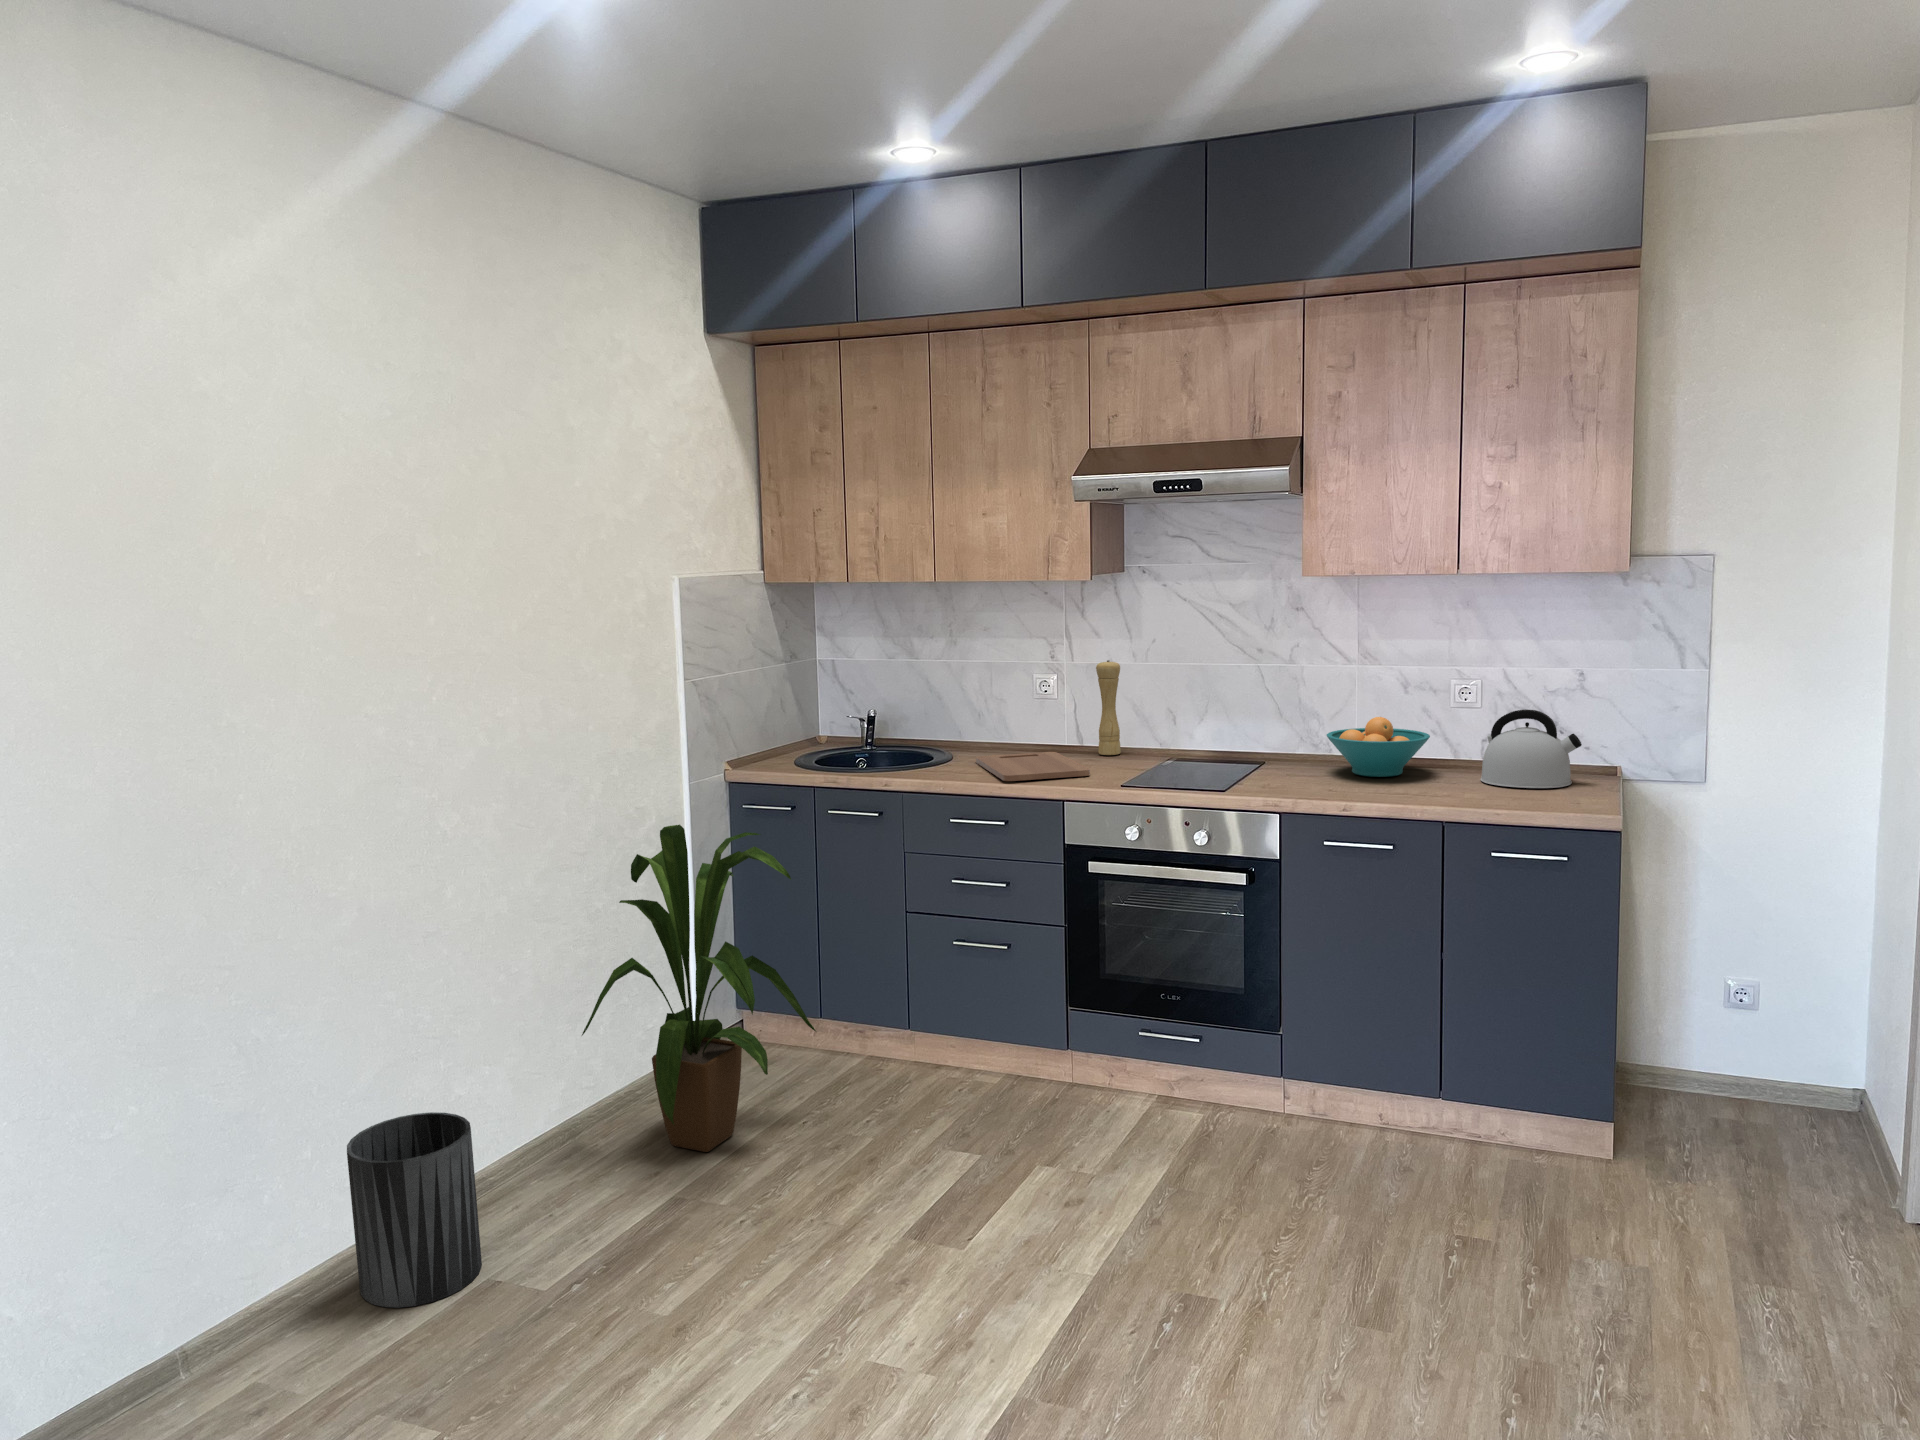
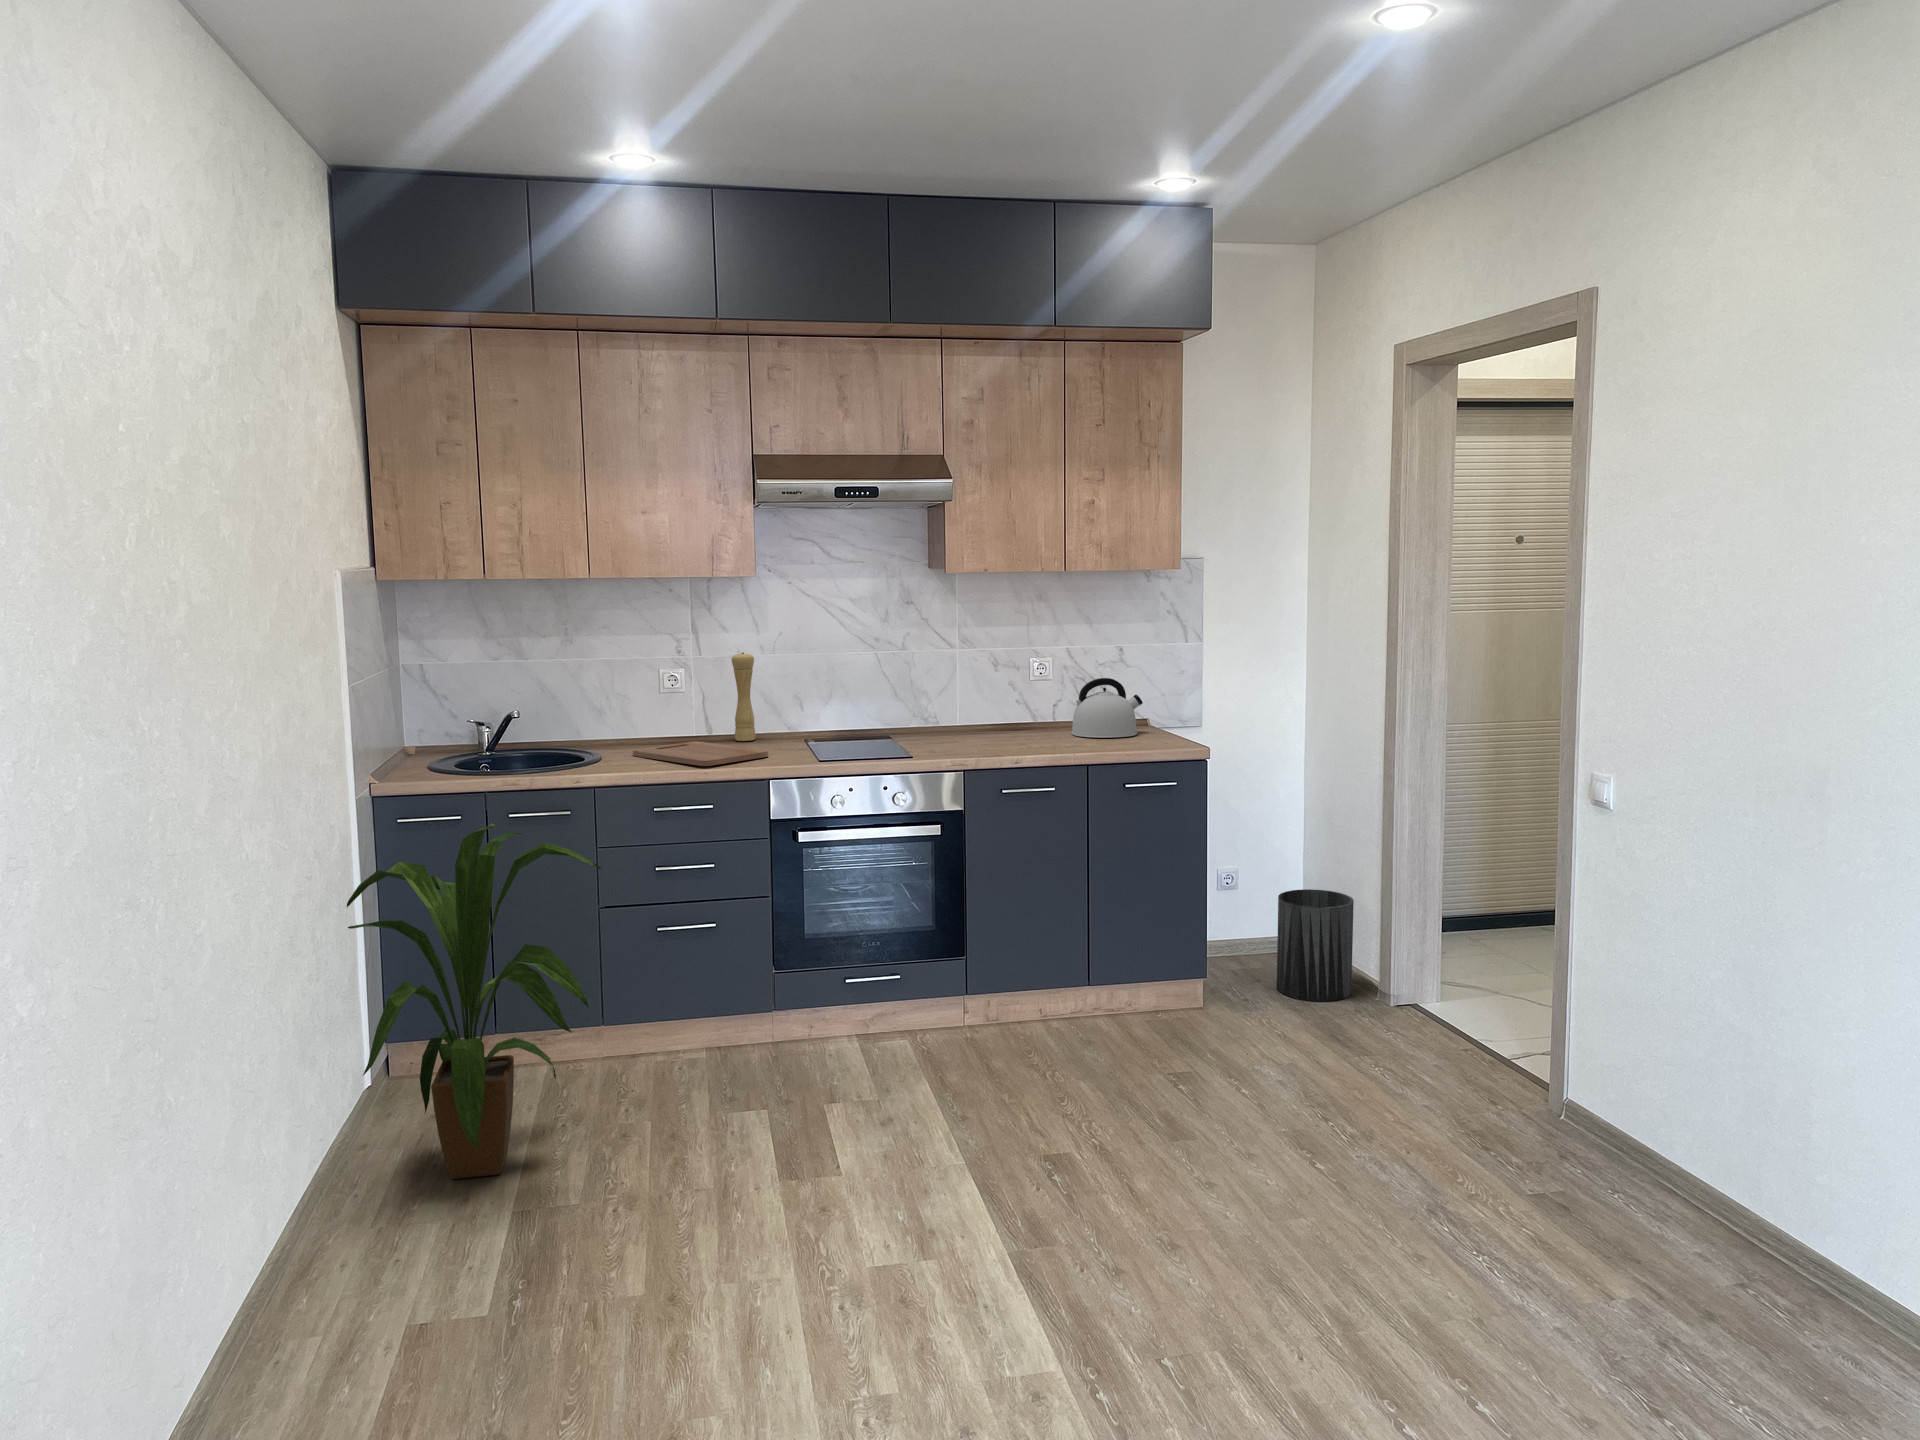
fruit bowl: present [1327,717,1430,777] -> none [954,690,1035,739]
trash can: present [347,1112,482,1308] -> present [1277,889,1354,1001]

